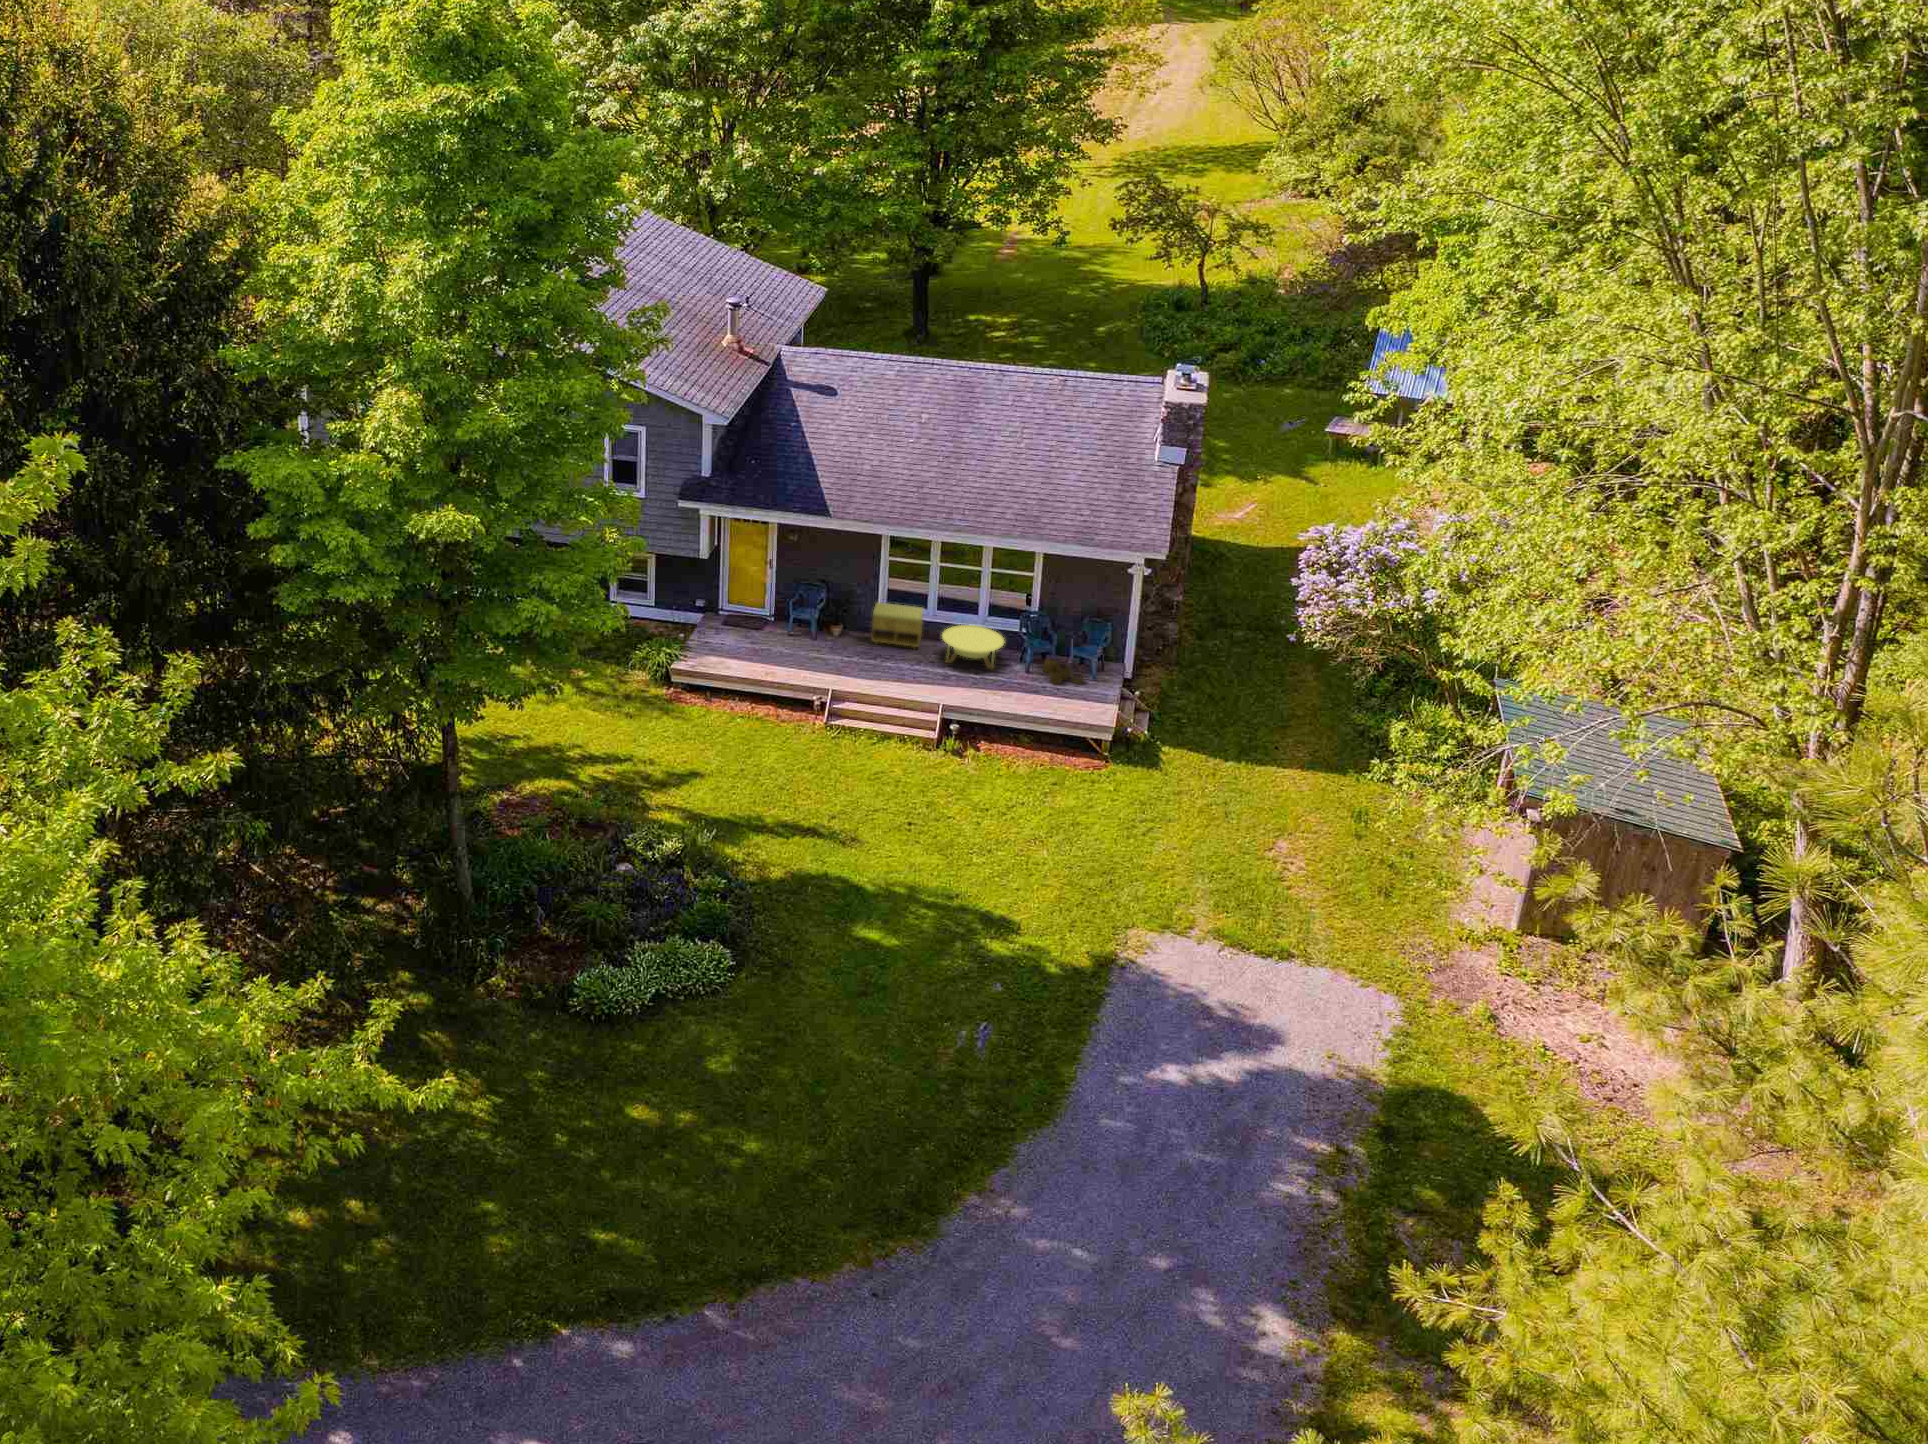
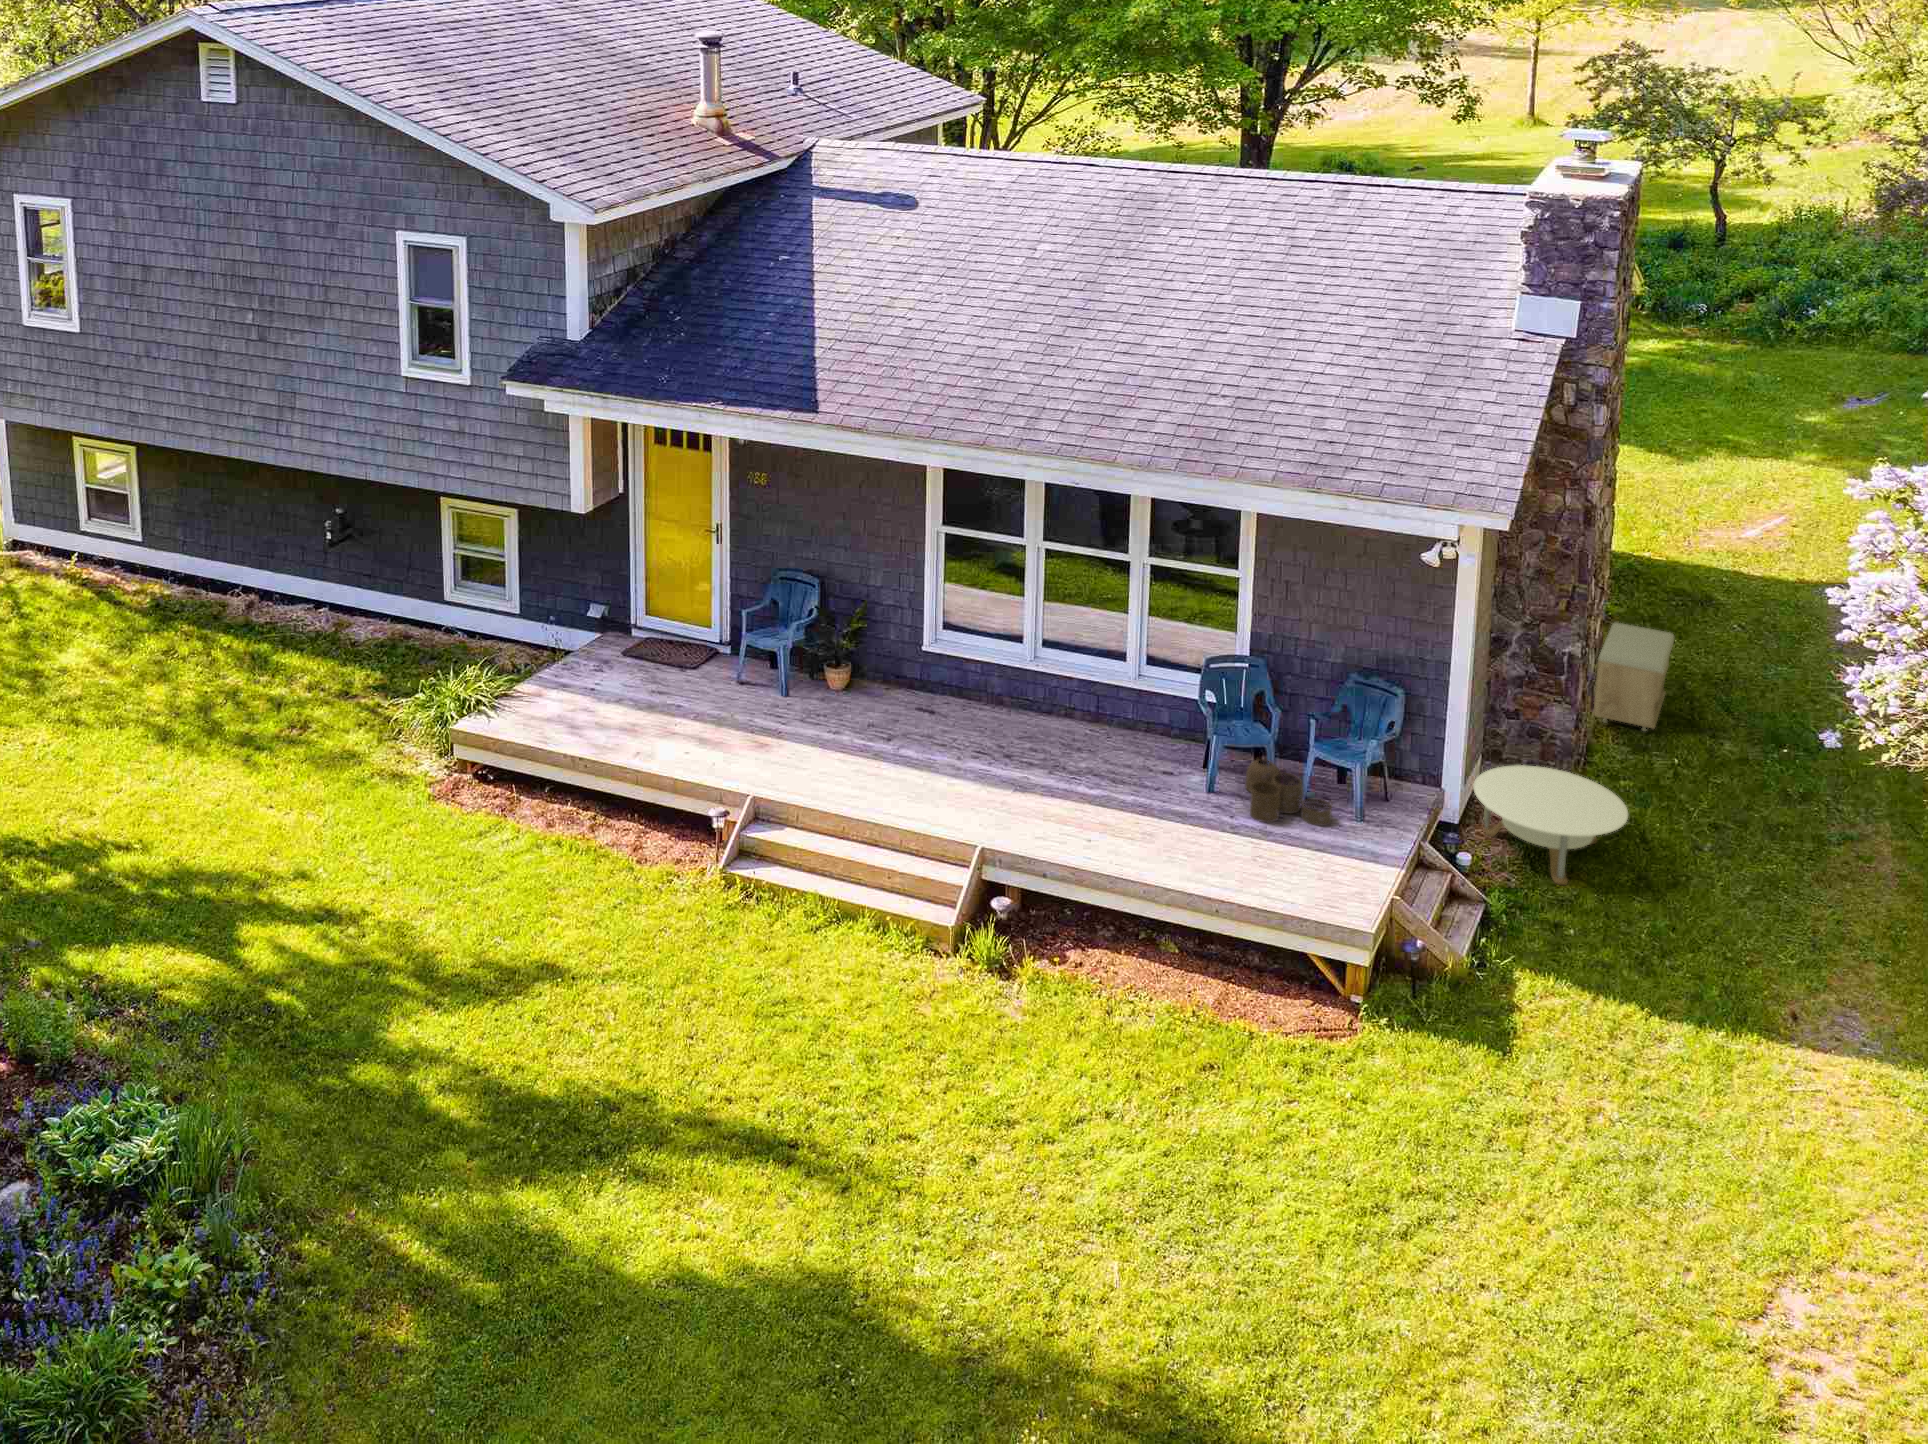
storage bench: present [871,602,923,647] -> present [1593,623,1674,731]
round table: present [942,625,1004,669] -> present [1473,765,1628,885]

